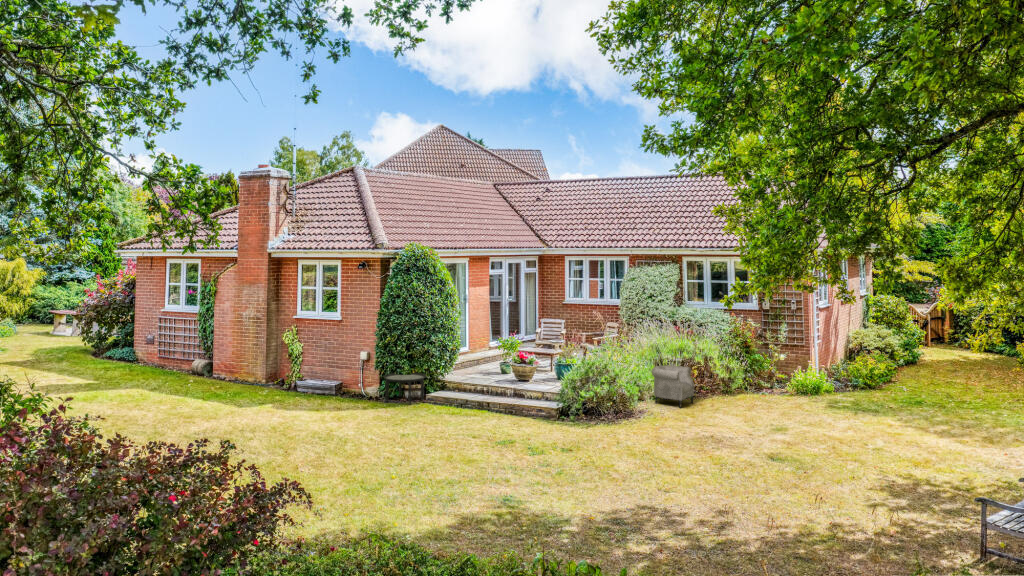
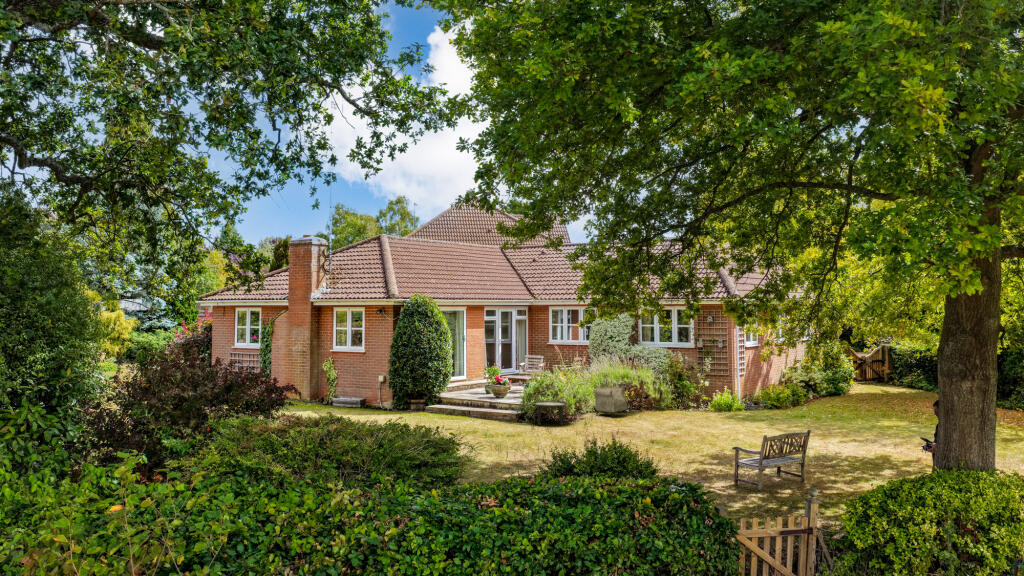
round table: present [384,372,426,404] -> present [532,401,568,426]

